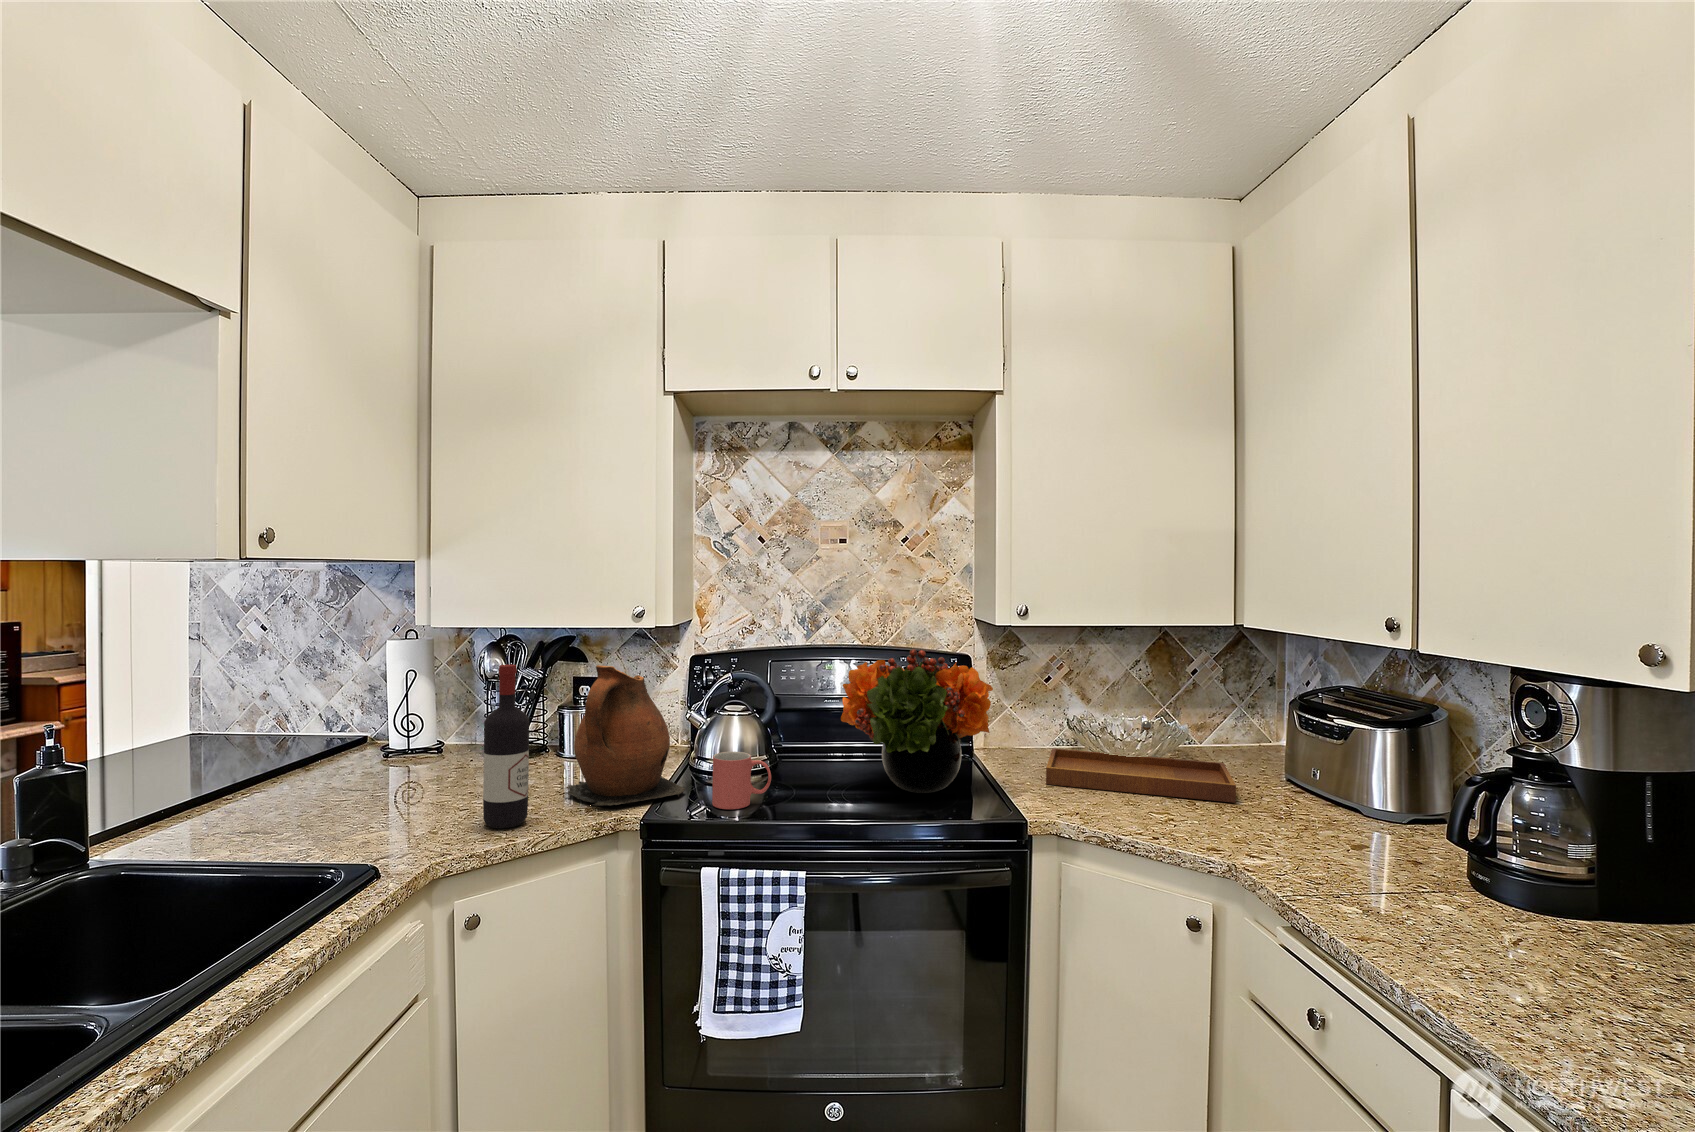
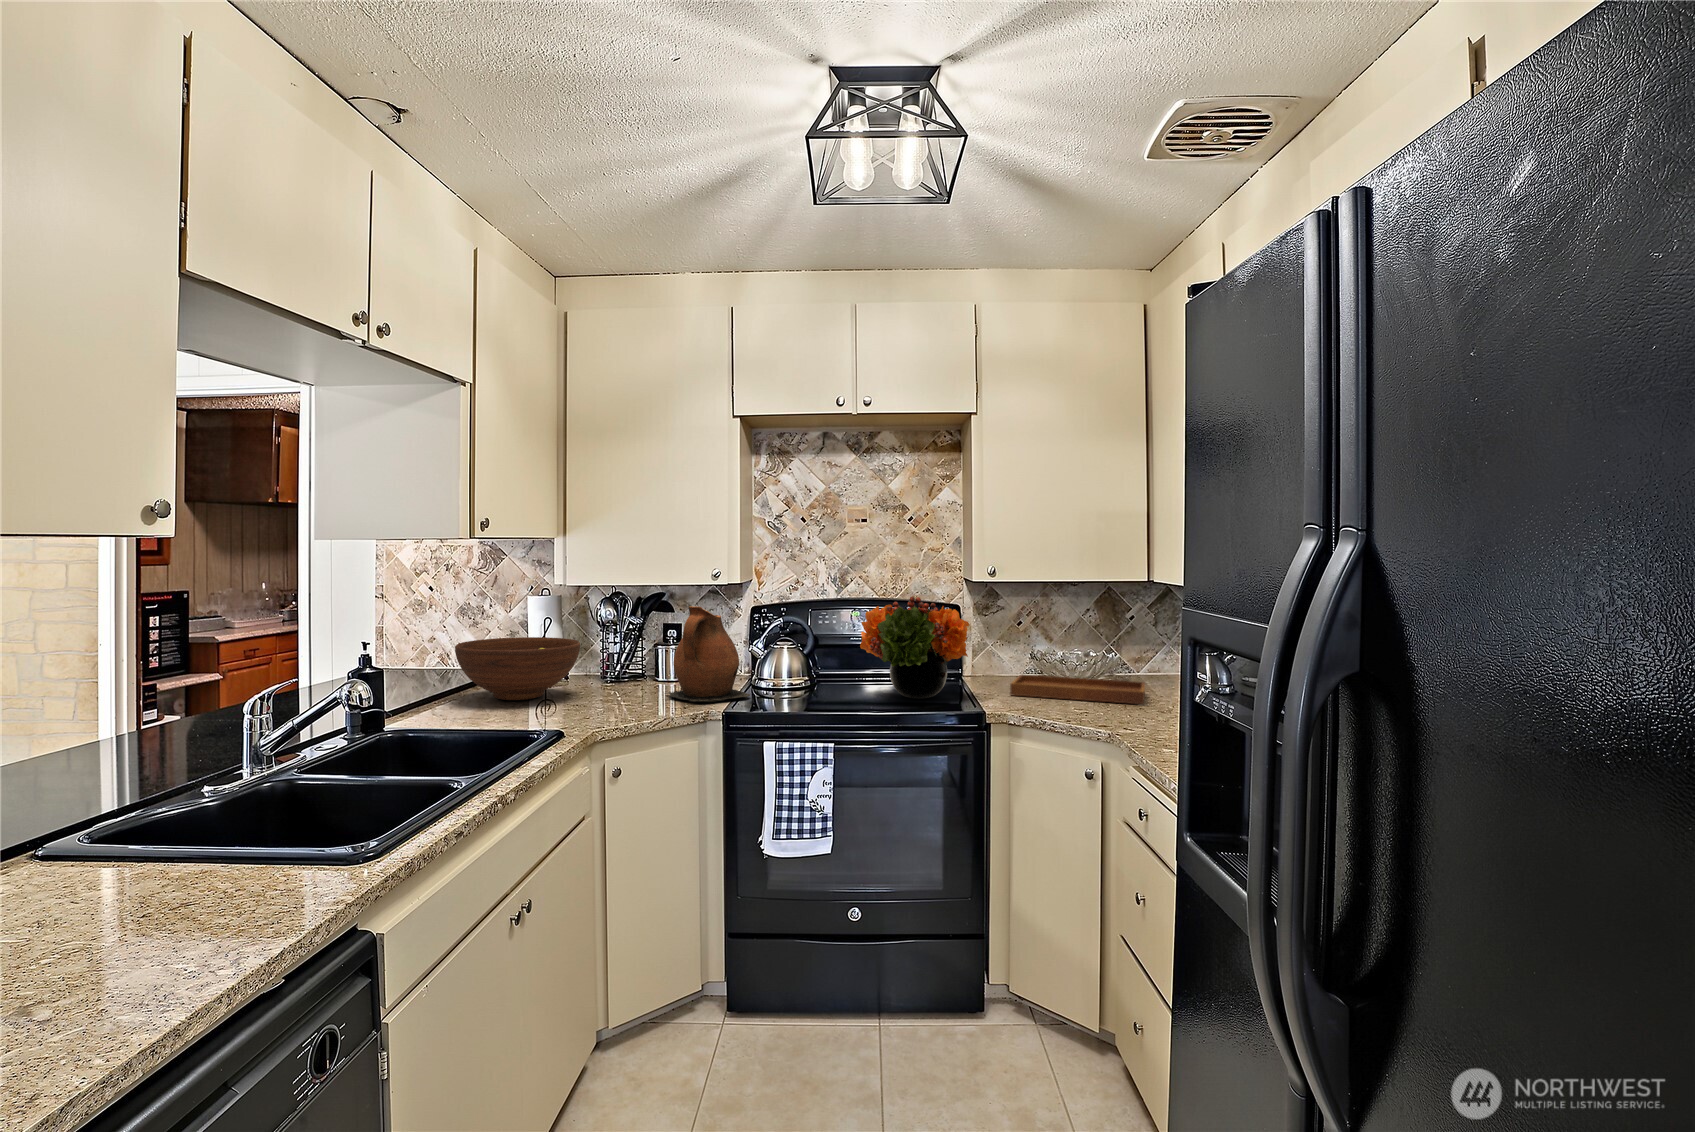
wine bottle: present [483,665,529,828] -> none [619,603,648,711]
fruit bowl: none [241,704,440,805] -> present [455,637,580,700]
mug: present [712,752,771,809] -> none [770,667,811,704]

